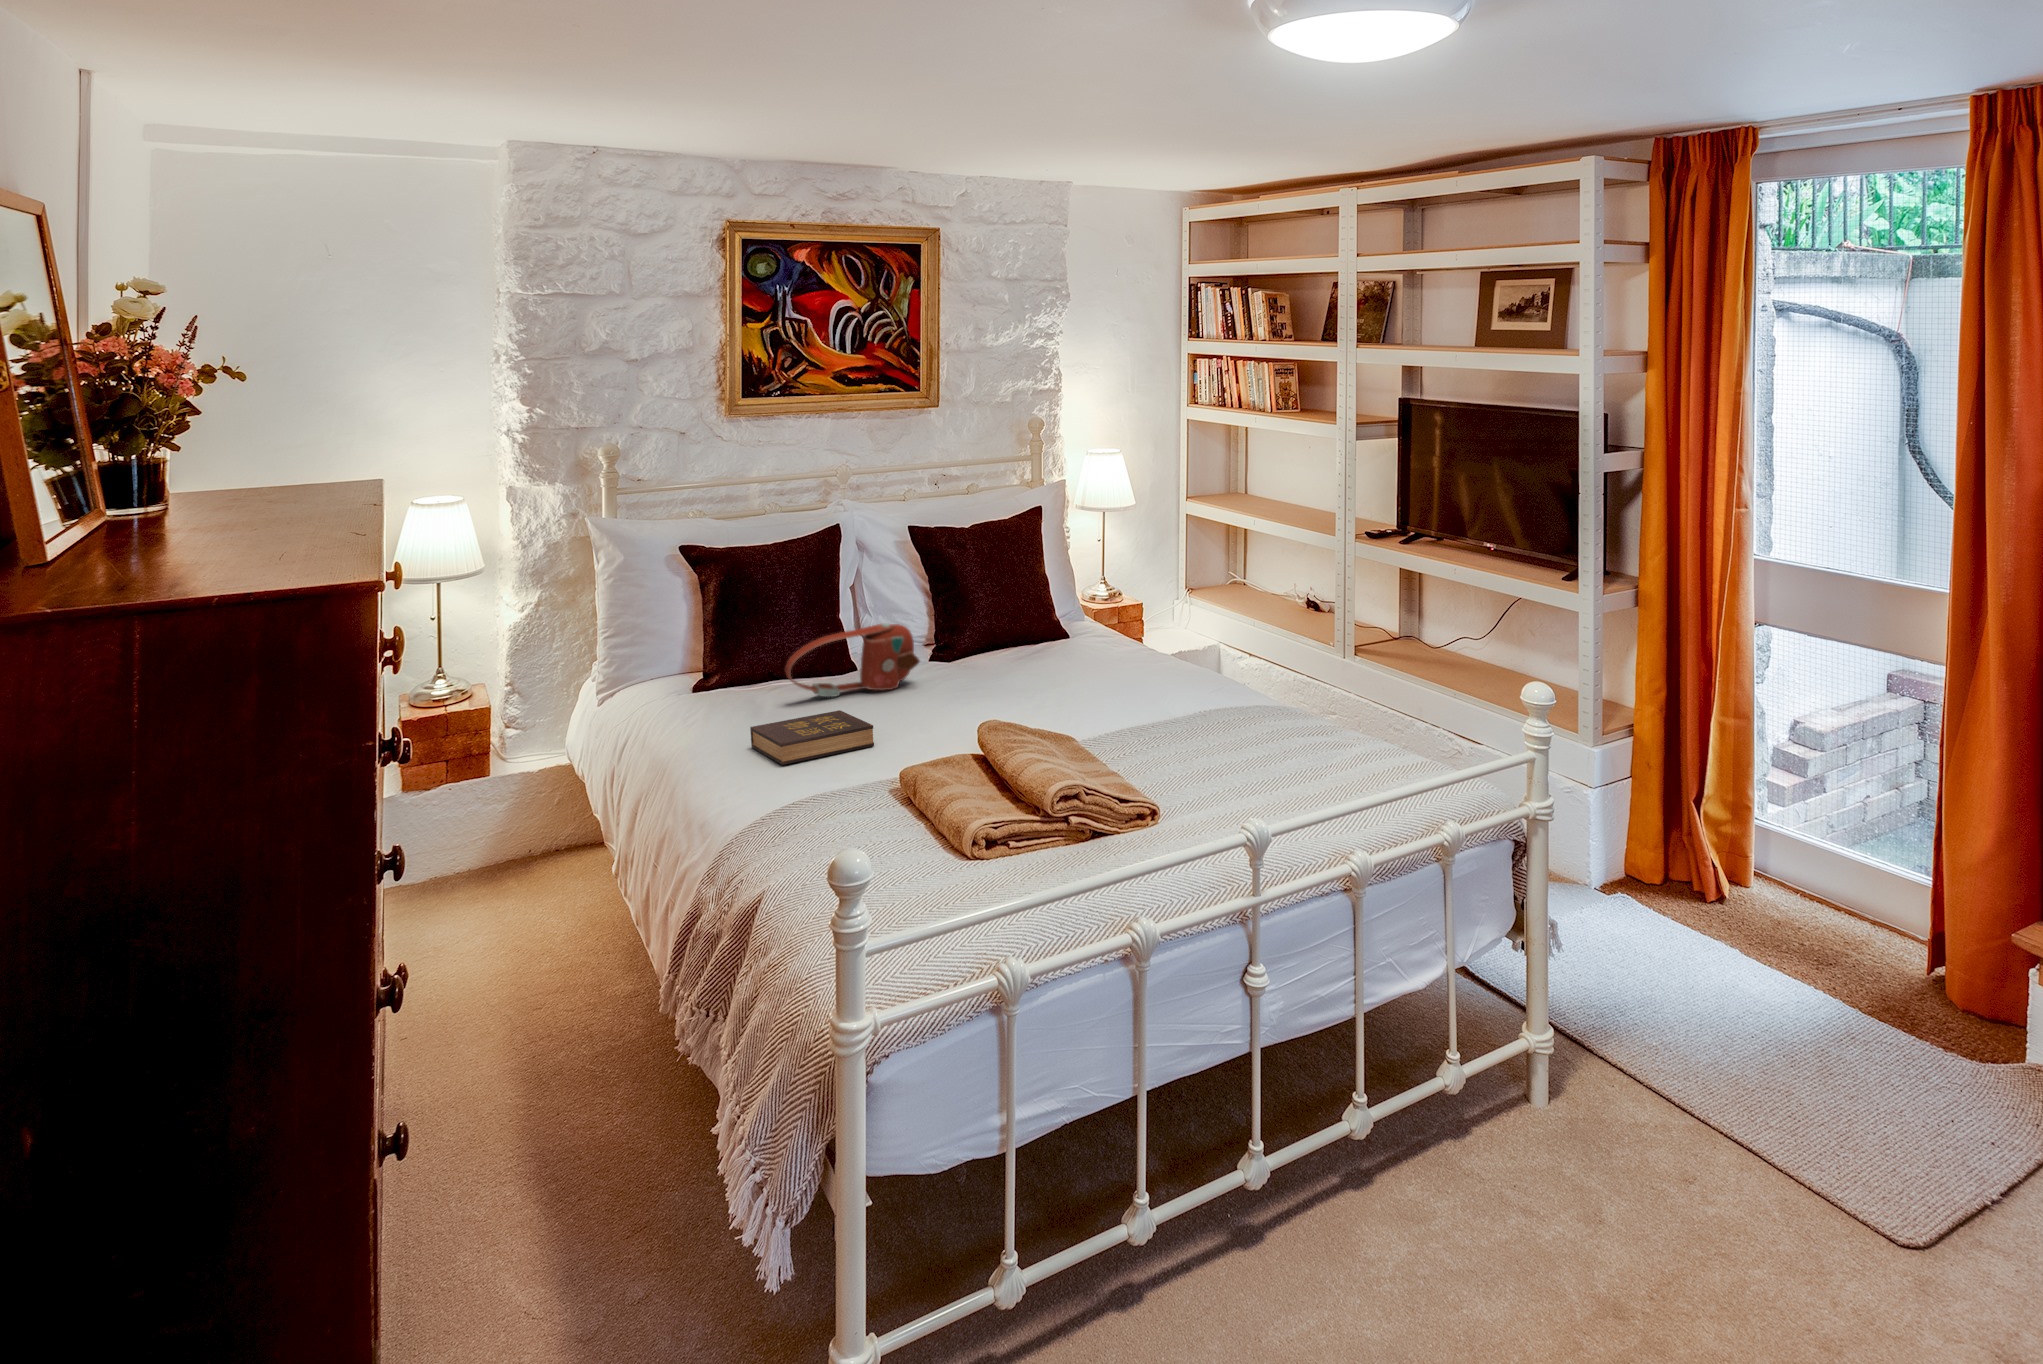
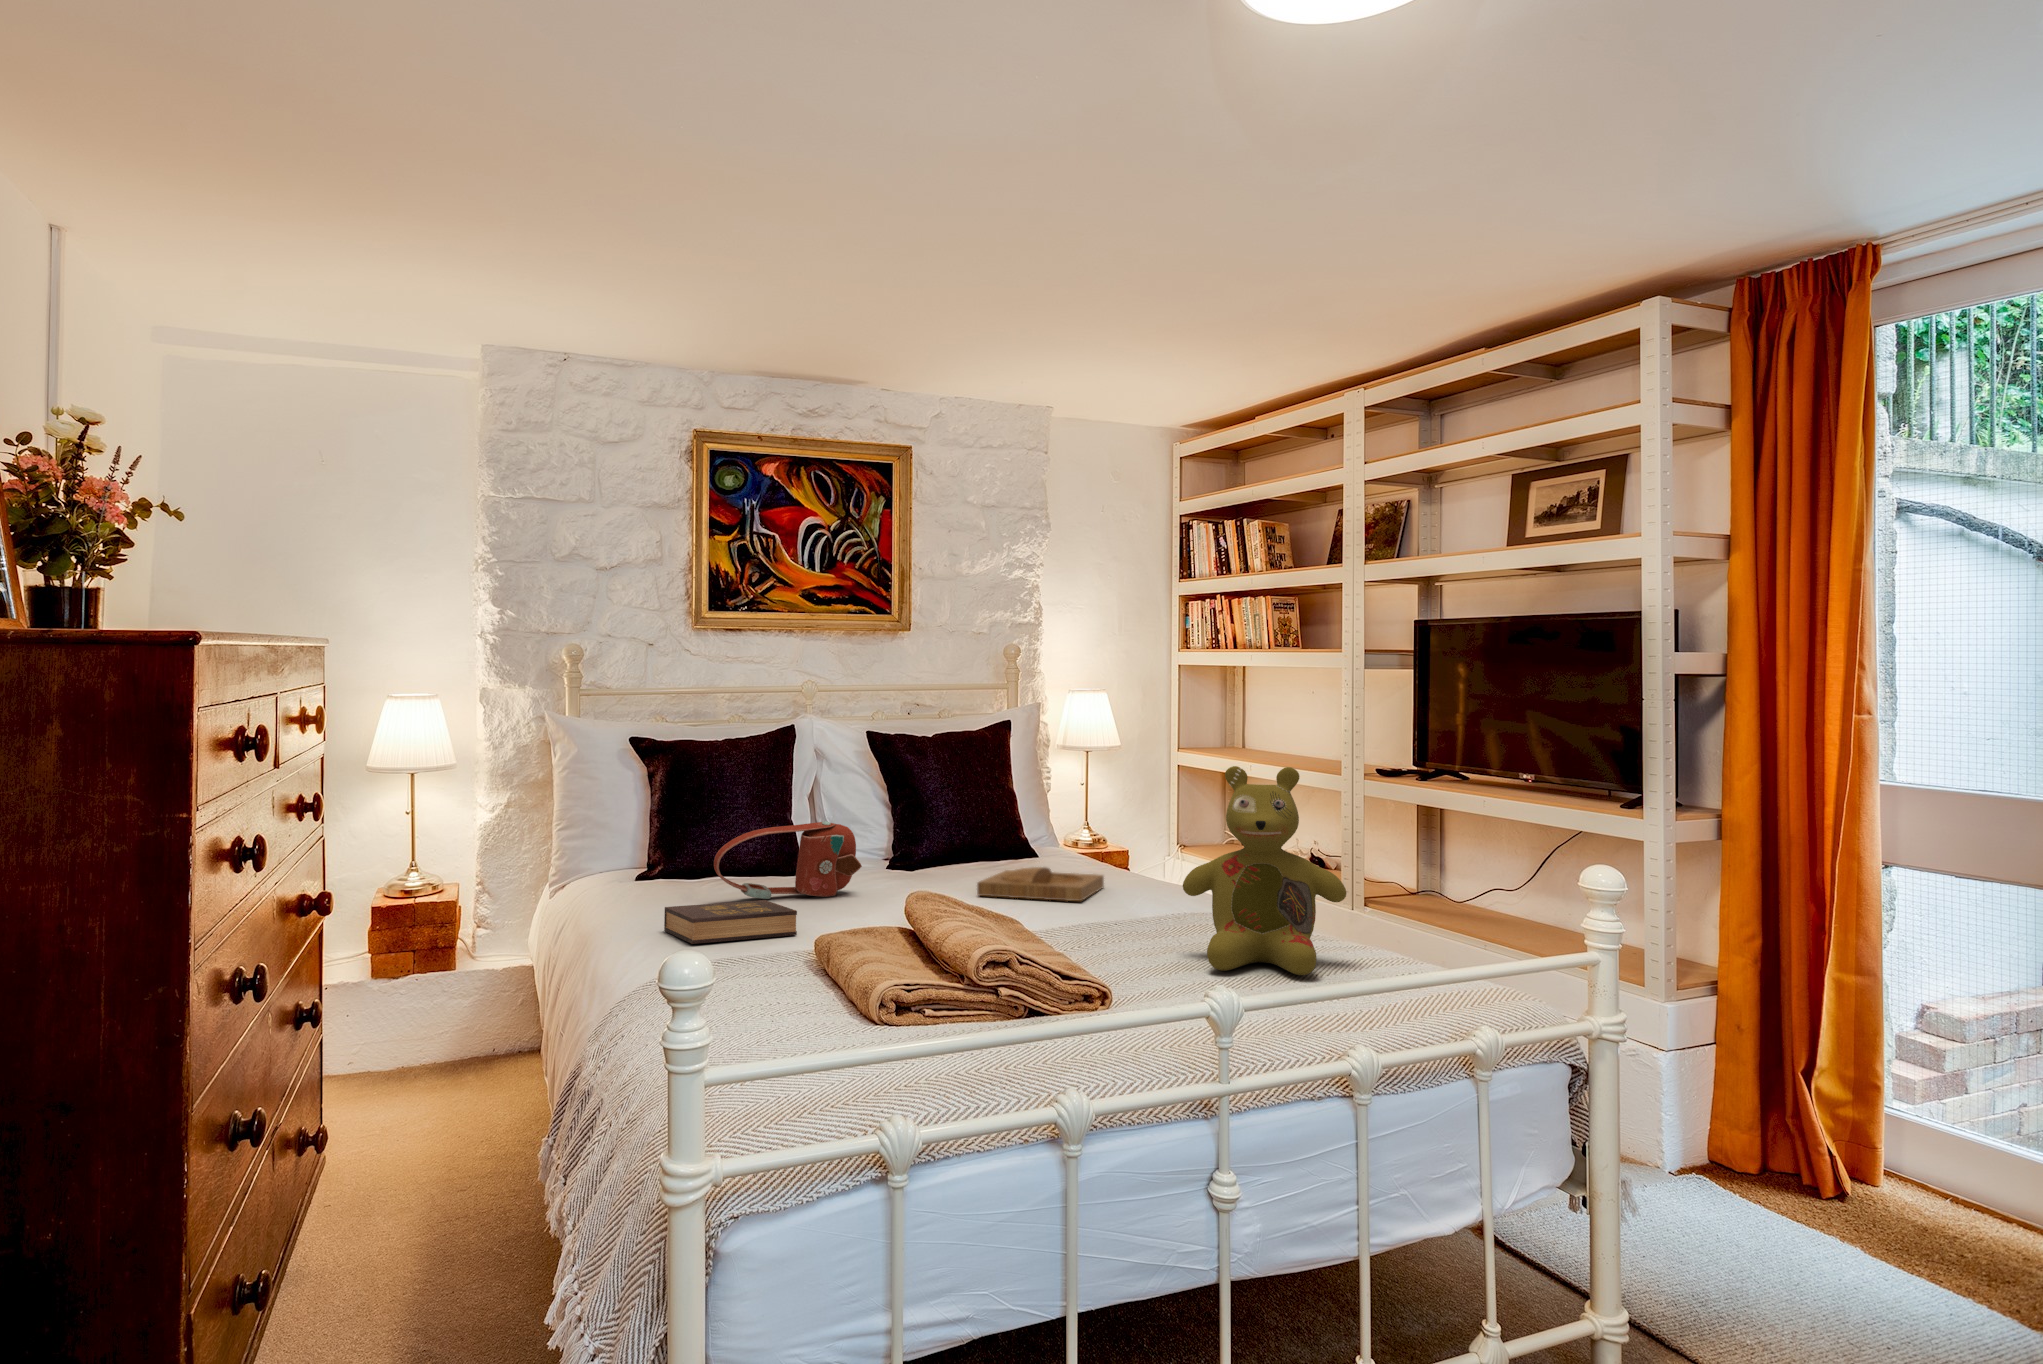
stuffed bear: none [1212,594,1347,773] -> present [1183,766,1347,975]
tray: none [1025,649,1133,684] -> present [977,867,1104,901]

